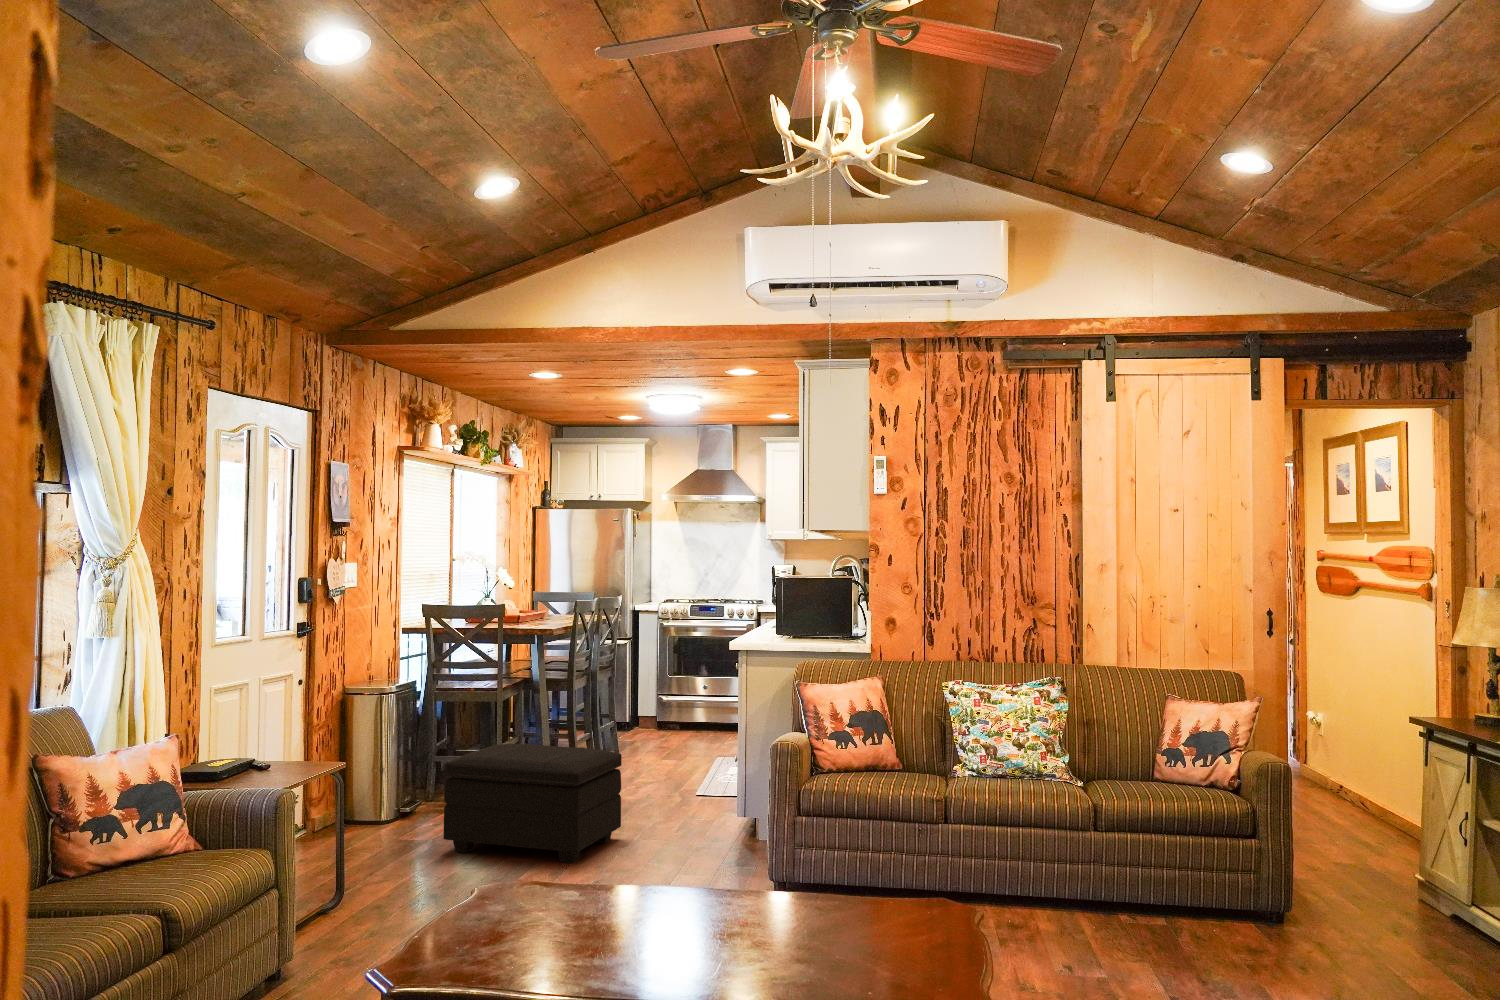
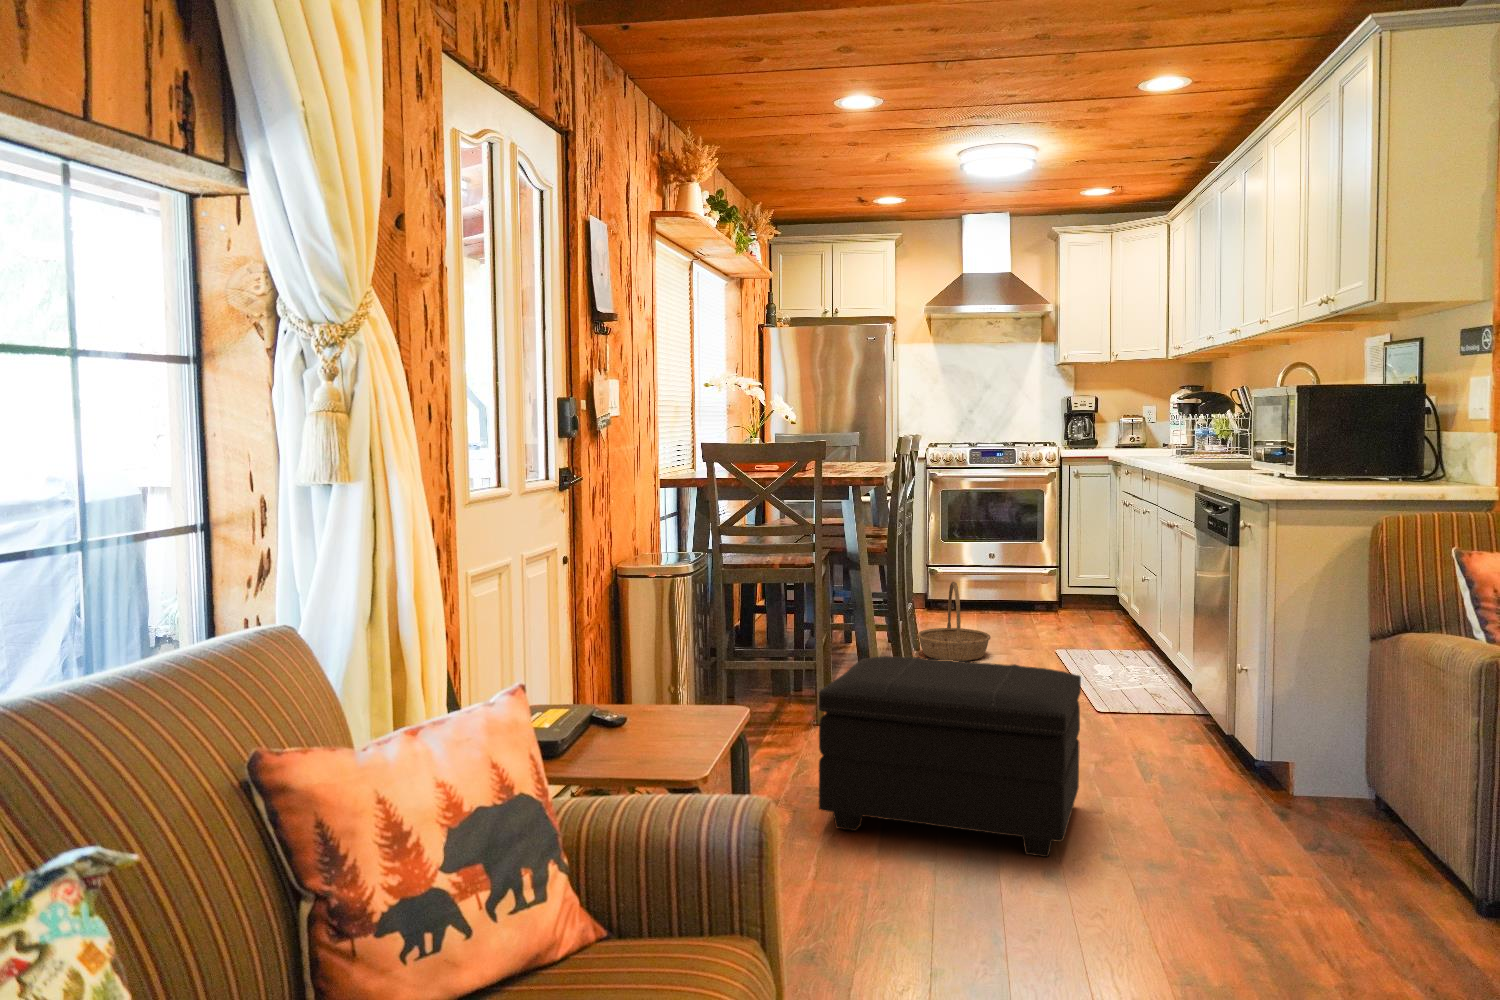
basket: none [613,700,666,759] -> present [917,582,991,661]

